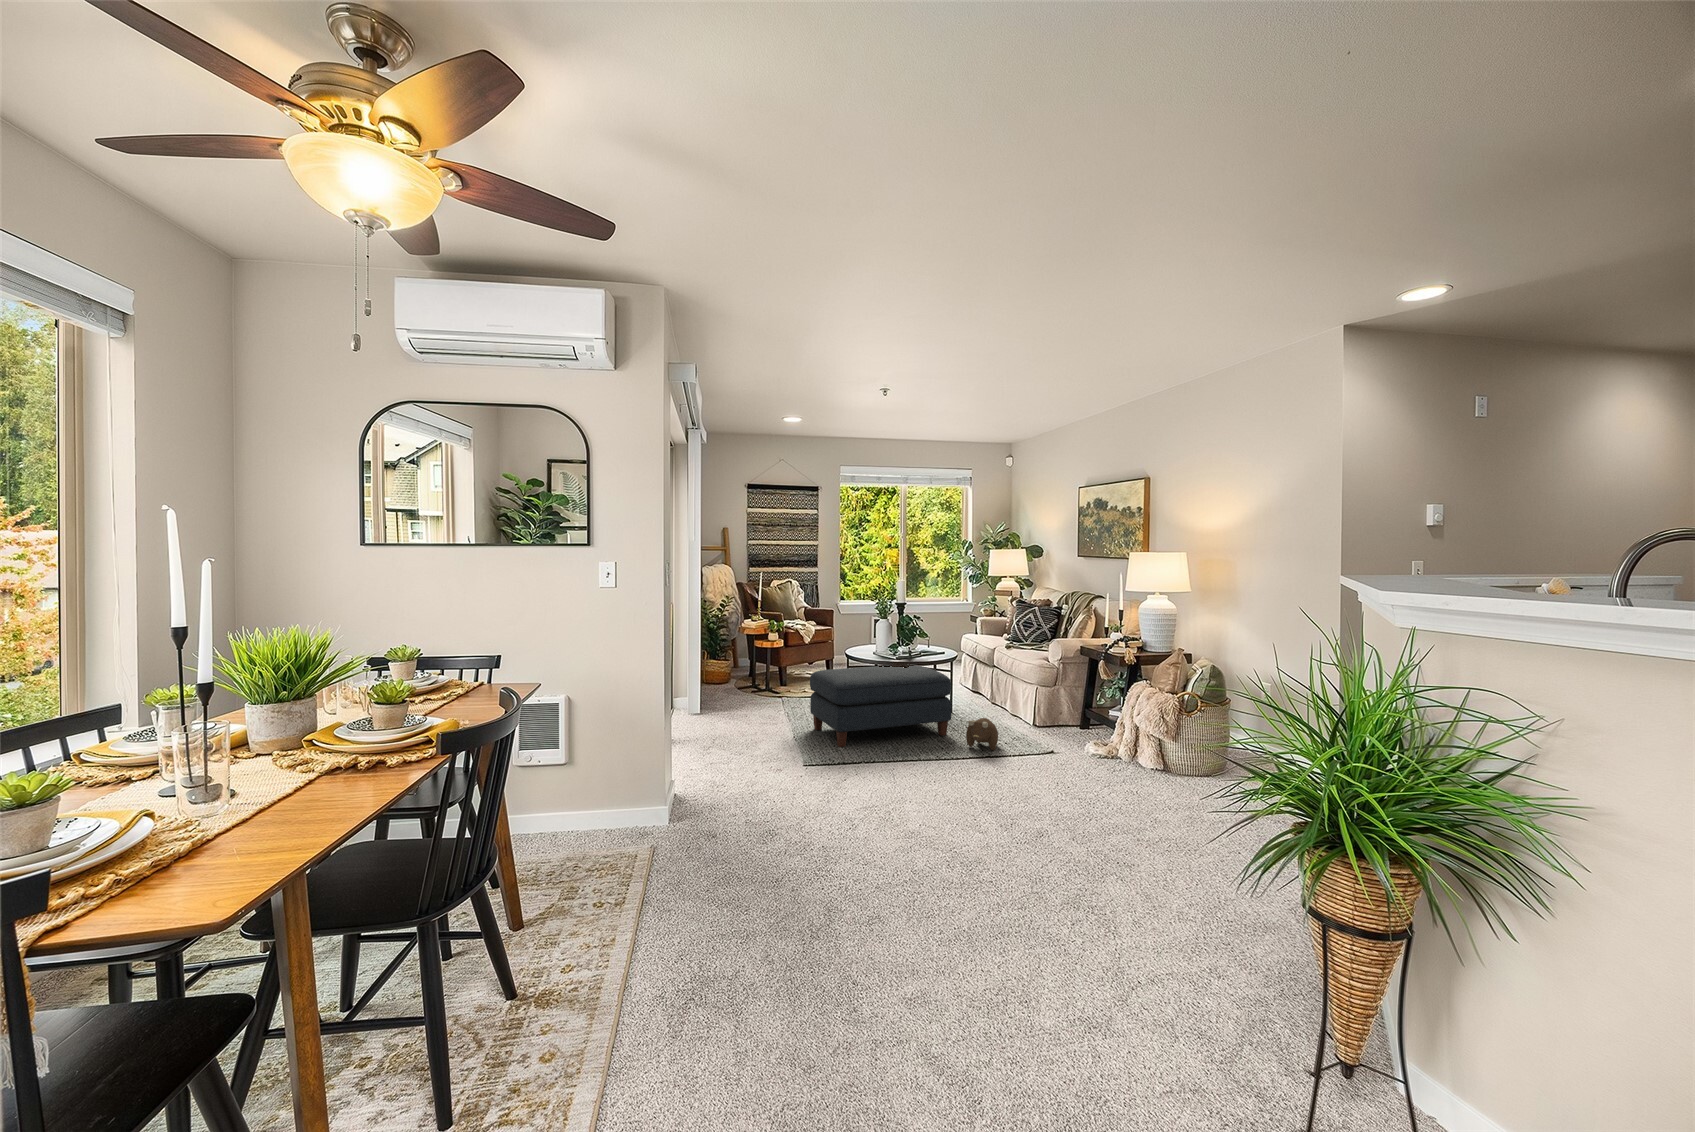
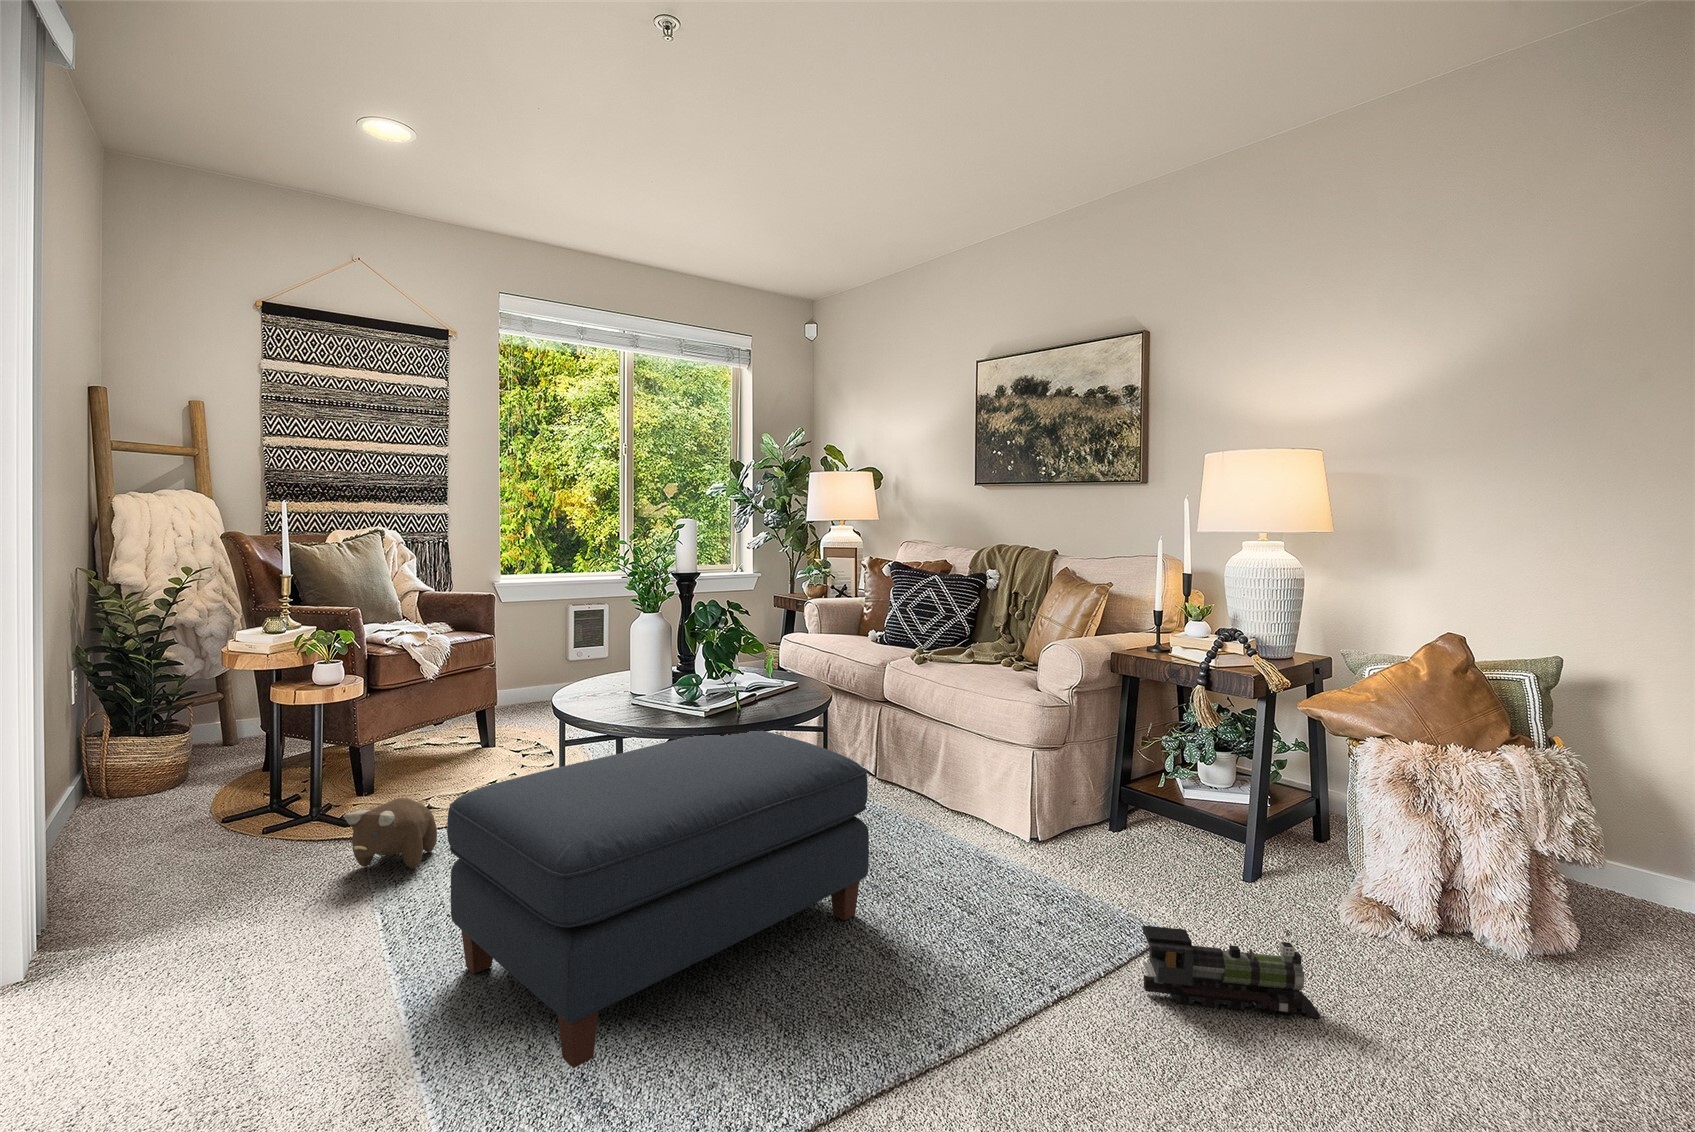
plush toy: present [966,718,998,750] -> present [344,798,437,869]
toy train: none [1029,737,1092,773] -> present [1142,925,1320,1018]

